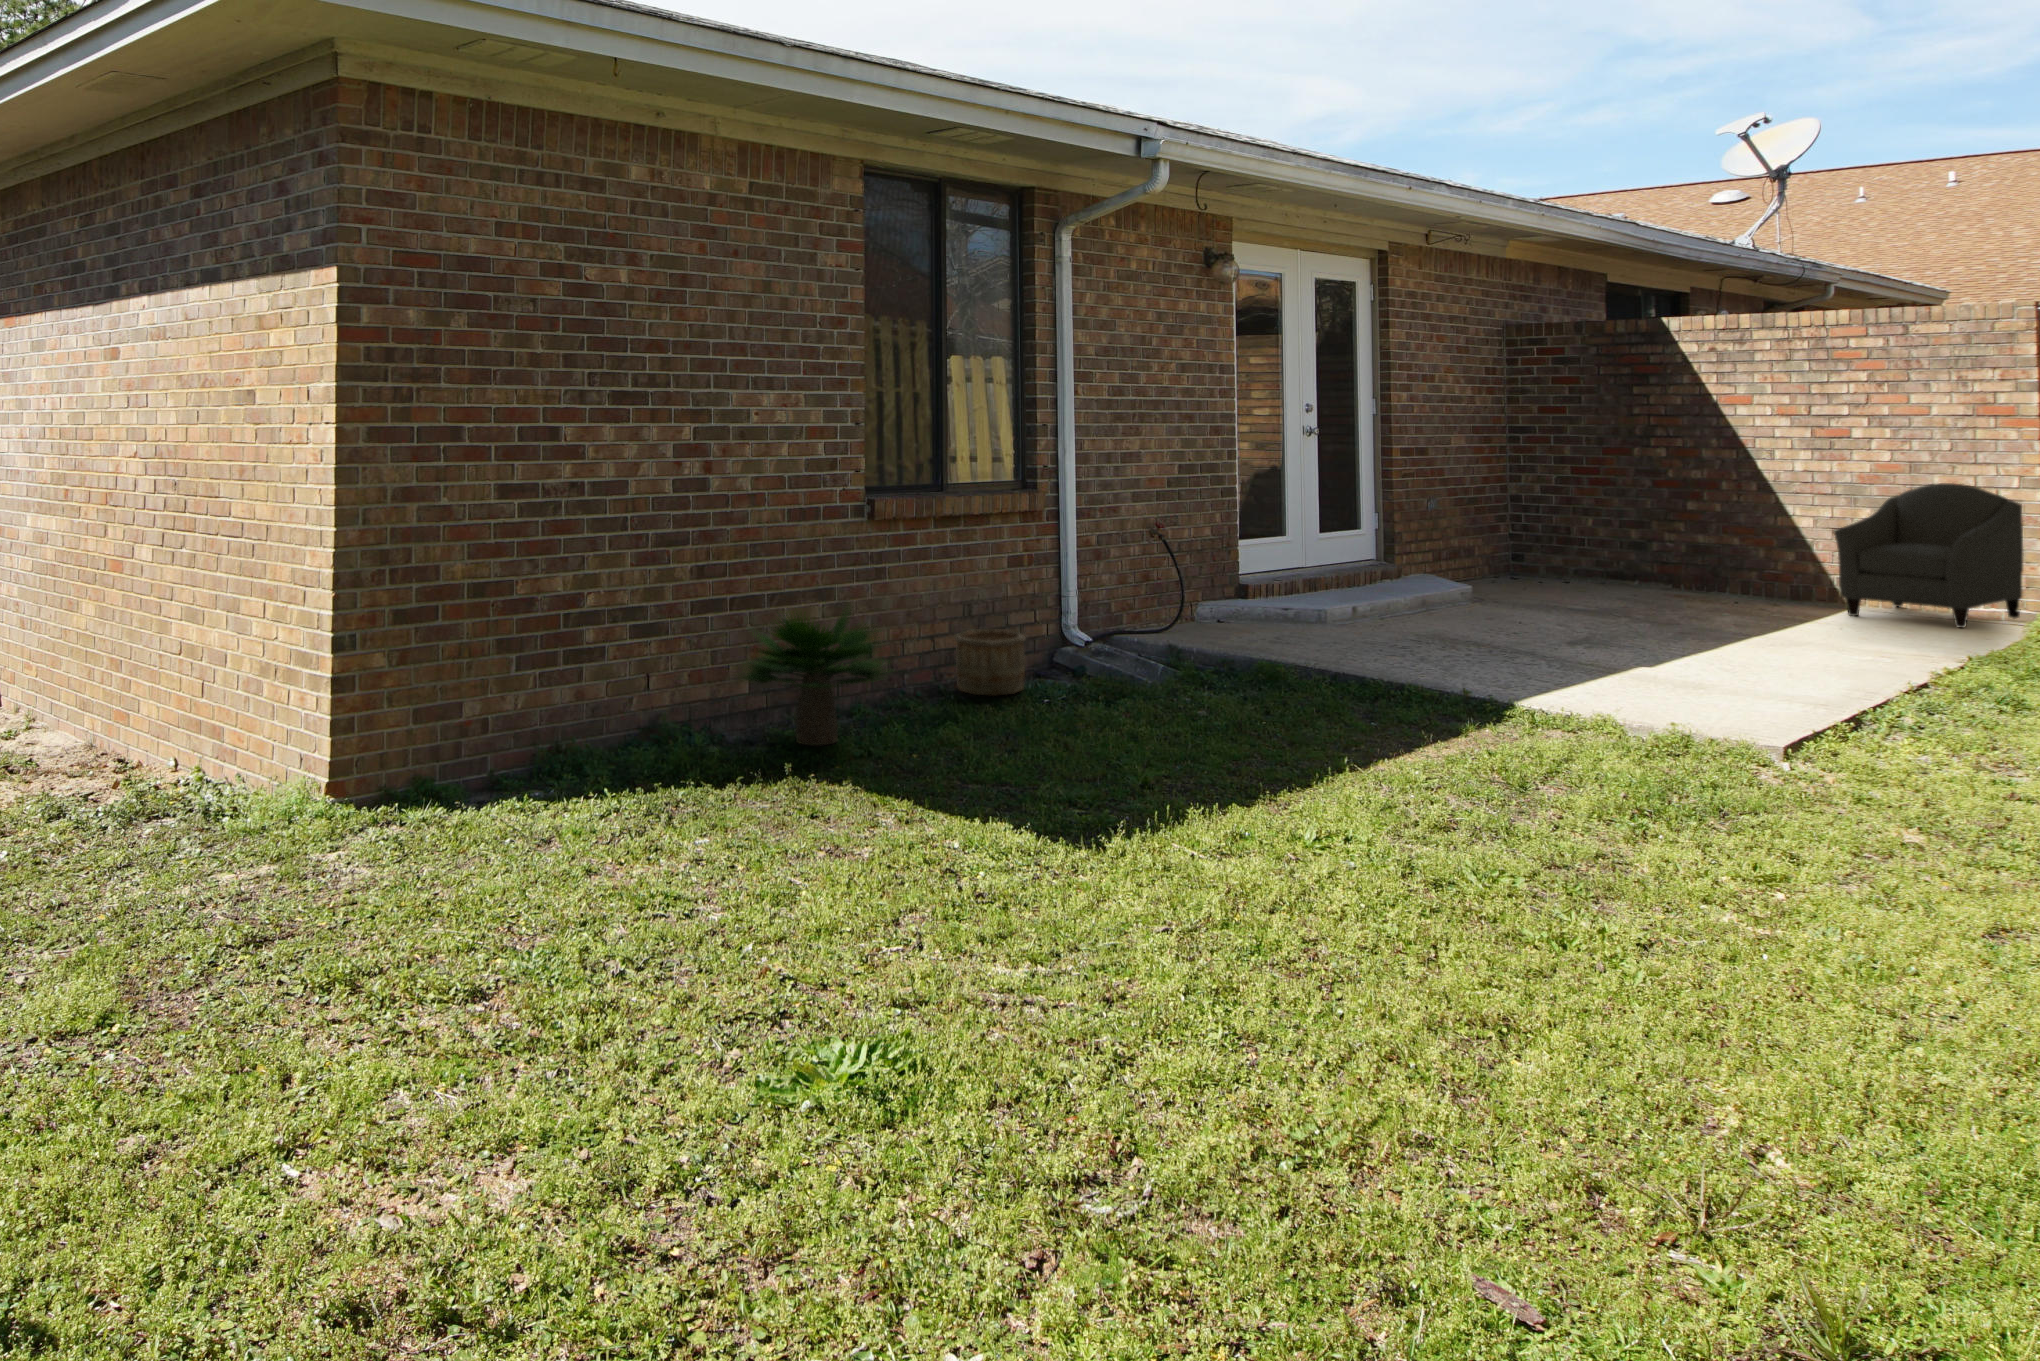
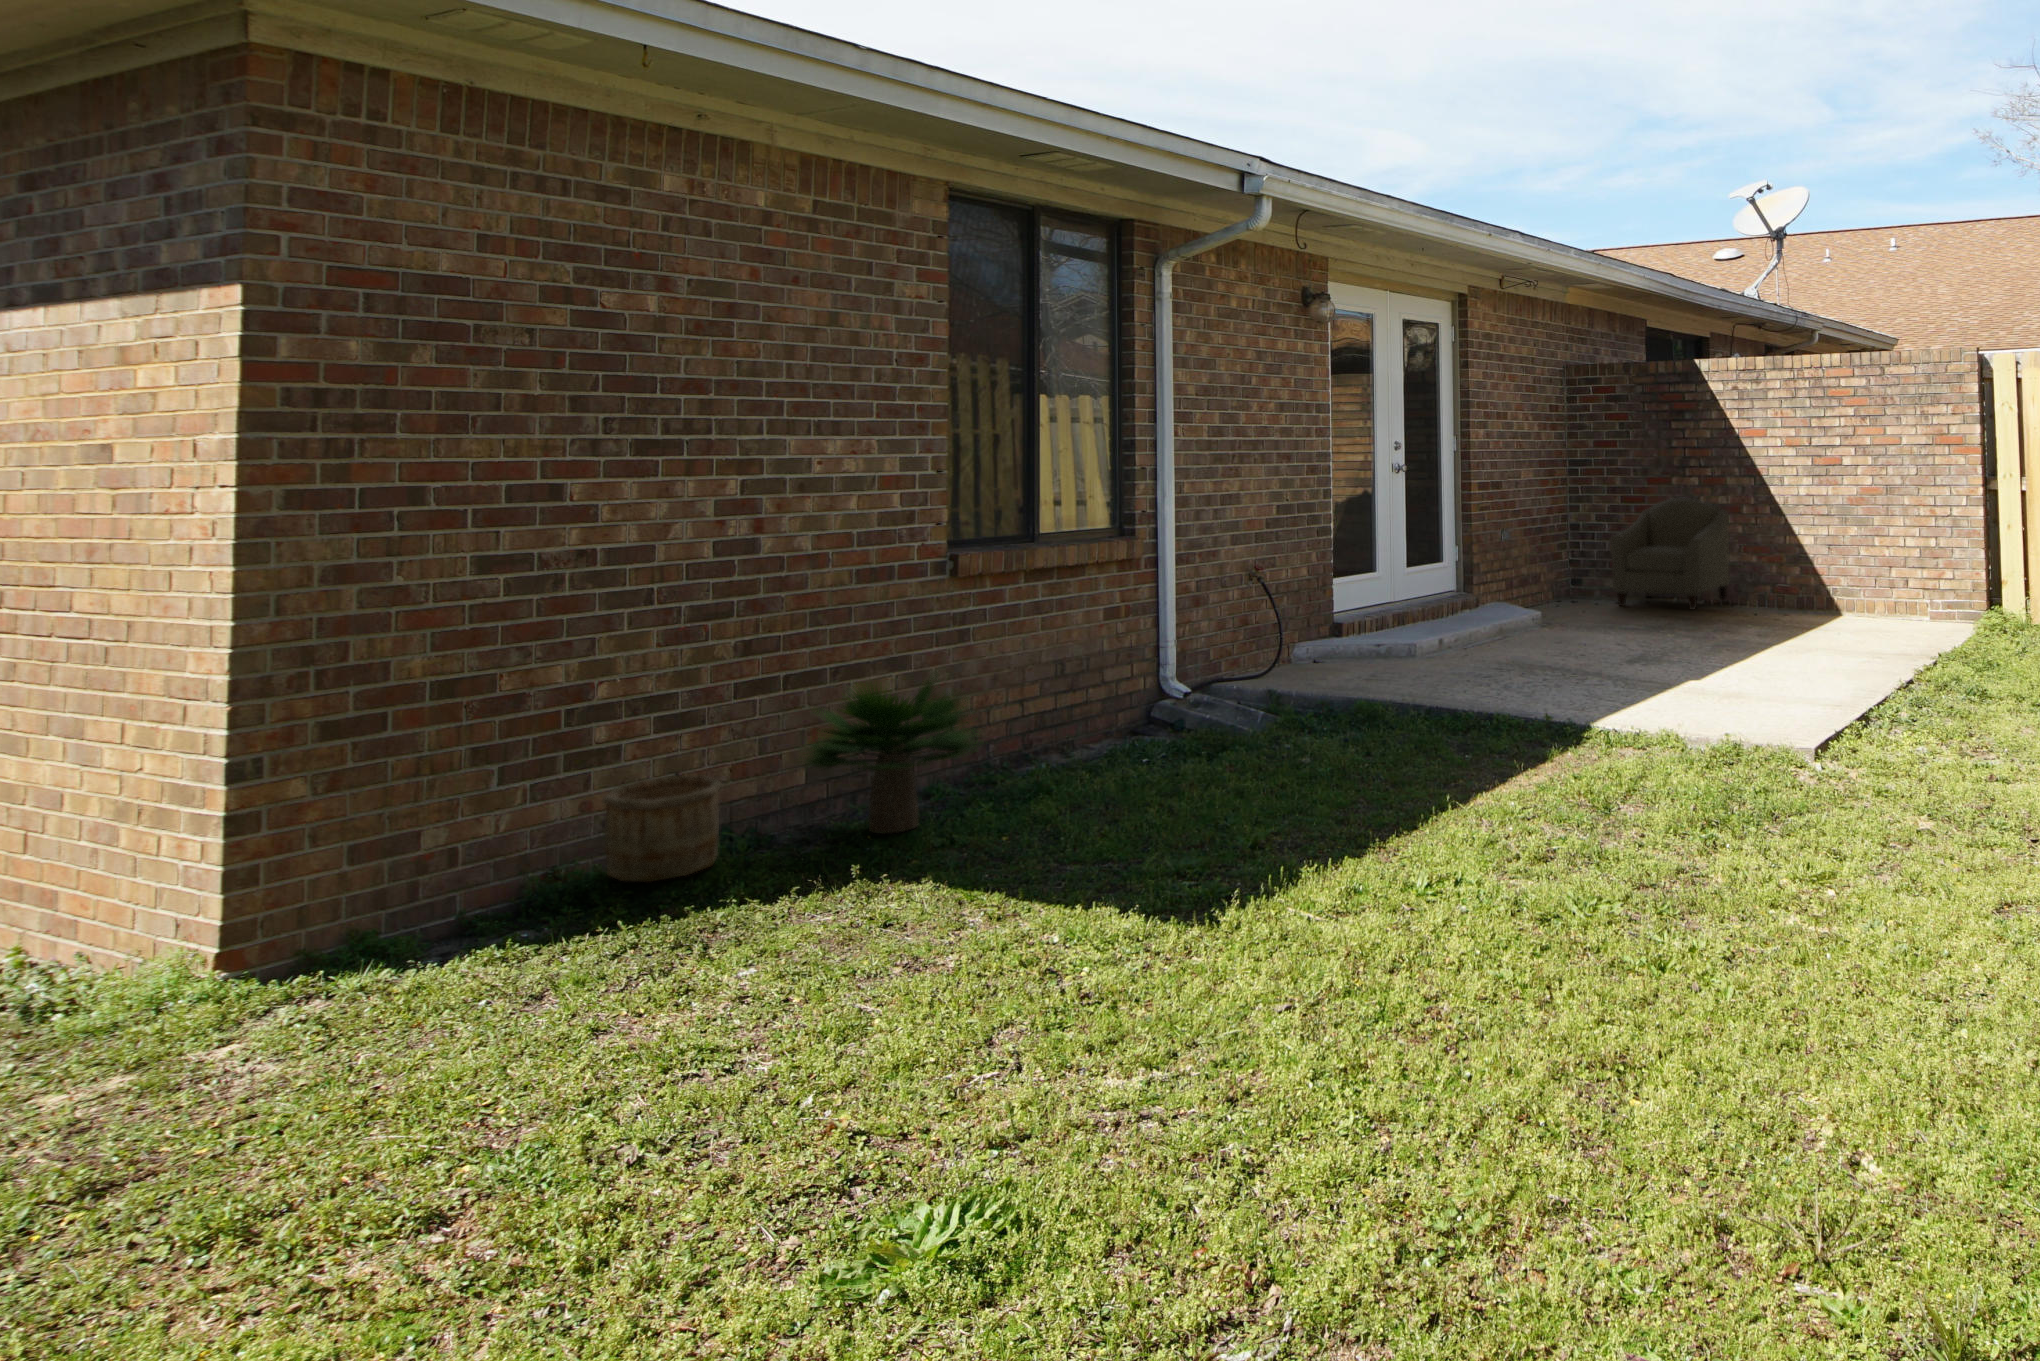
chair: present [1834,483,2024,628] -> present [1610,497,1729,609]
wooden bucket: present [955,629,1026,696] -> present [602,775,721,882]

